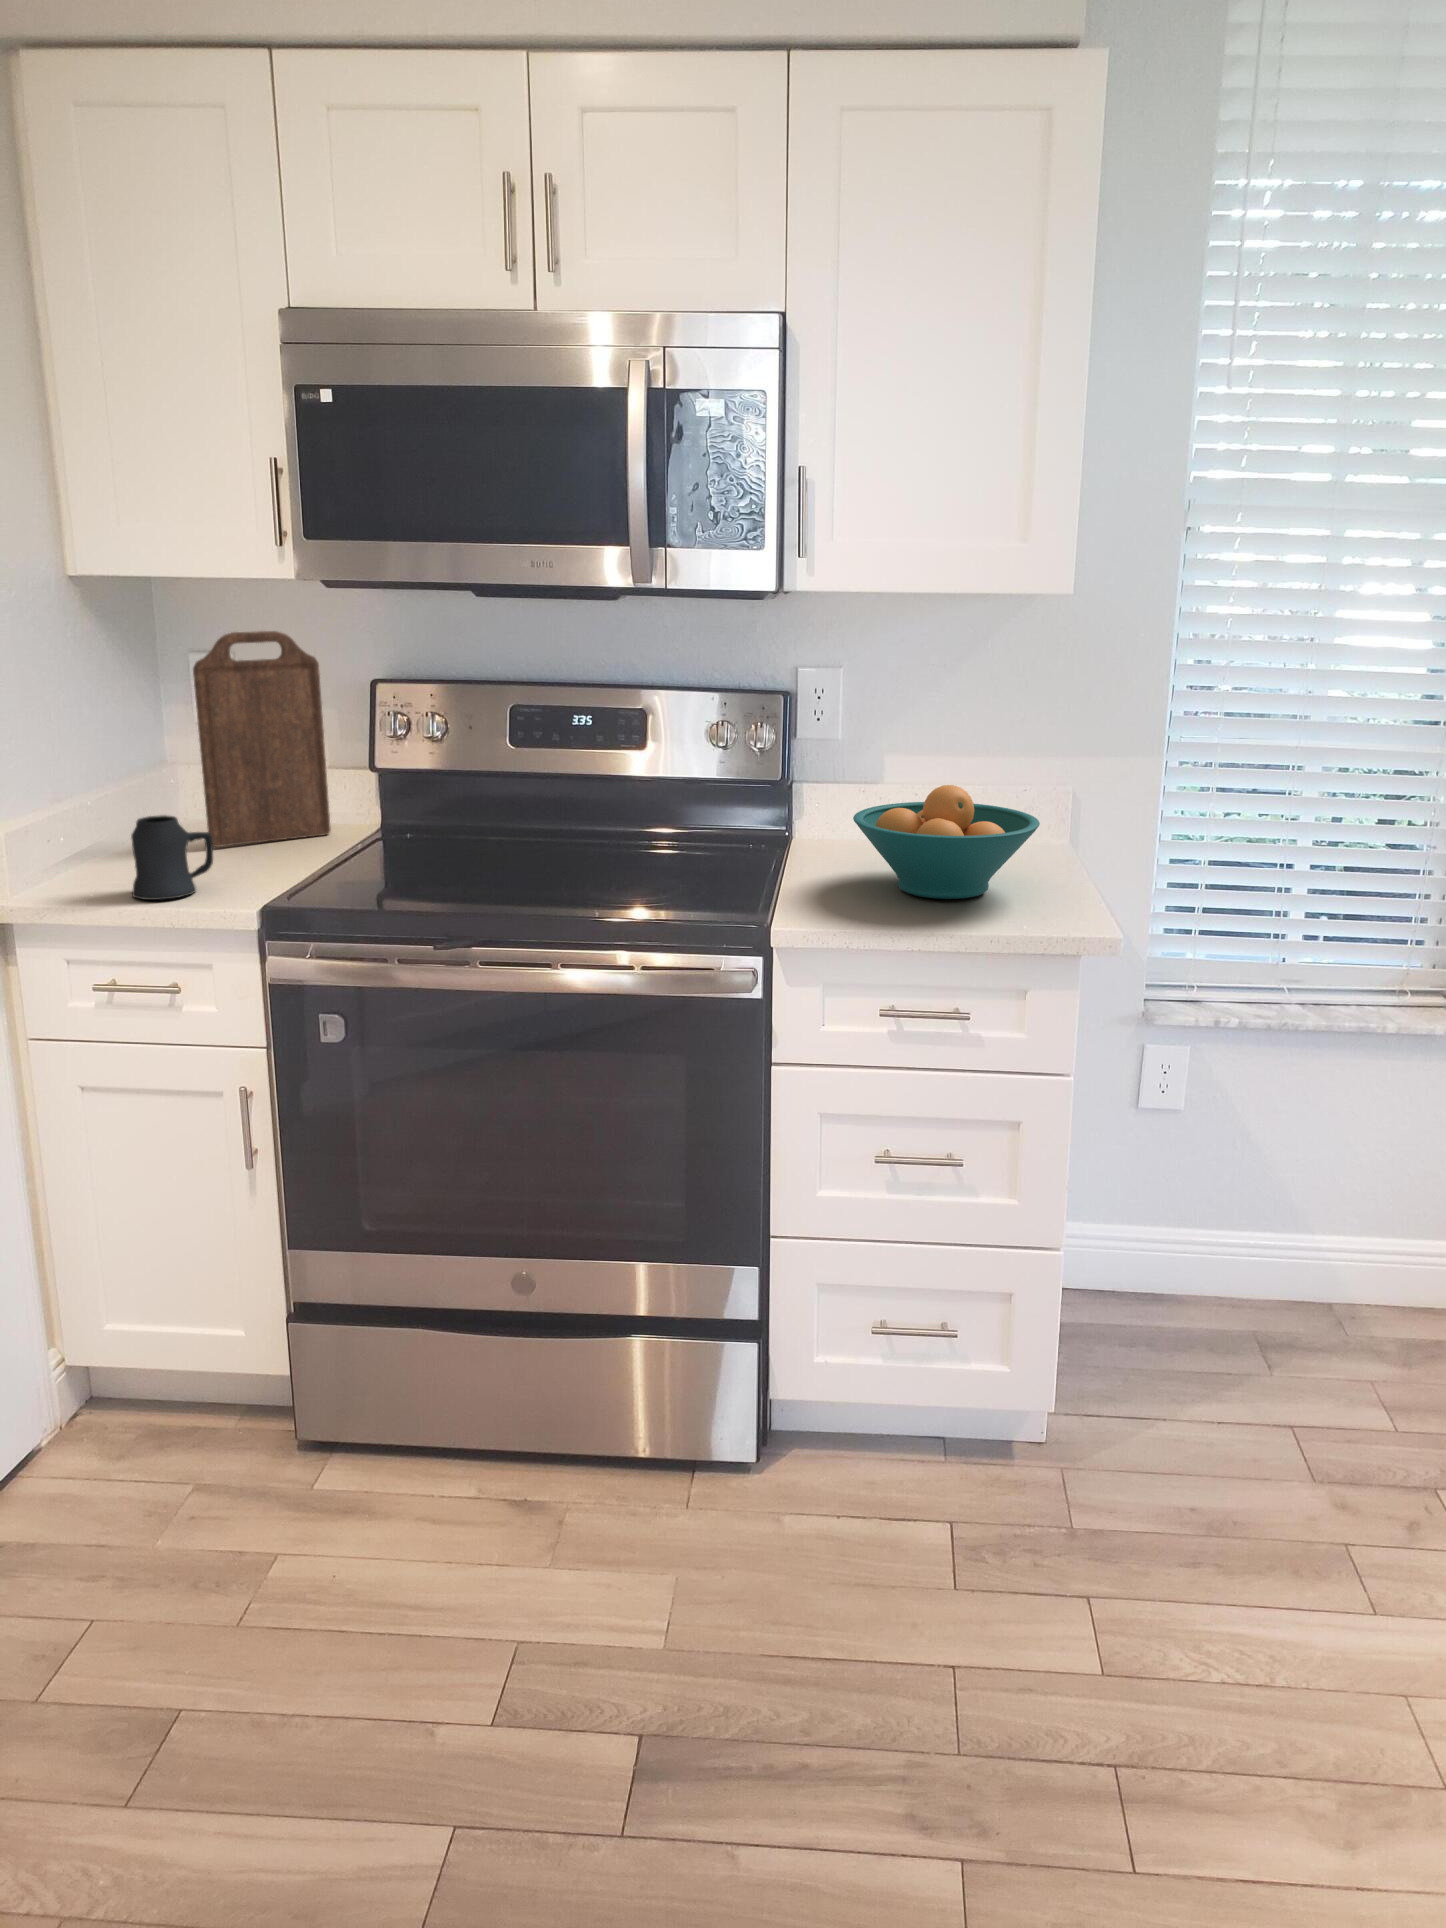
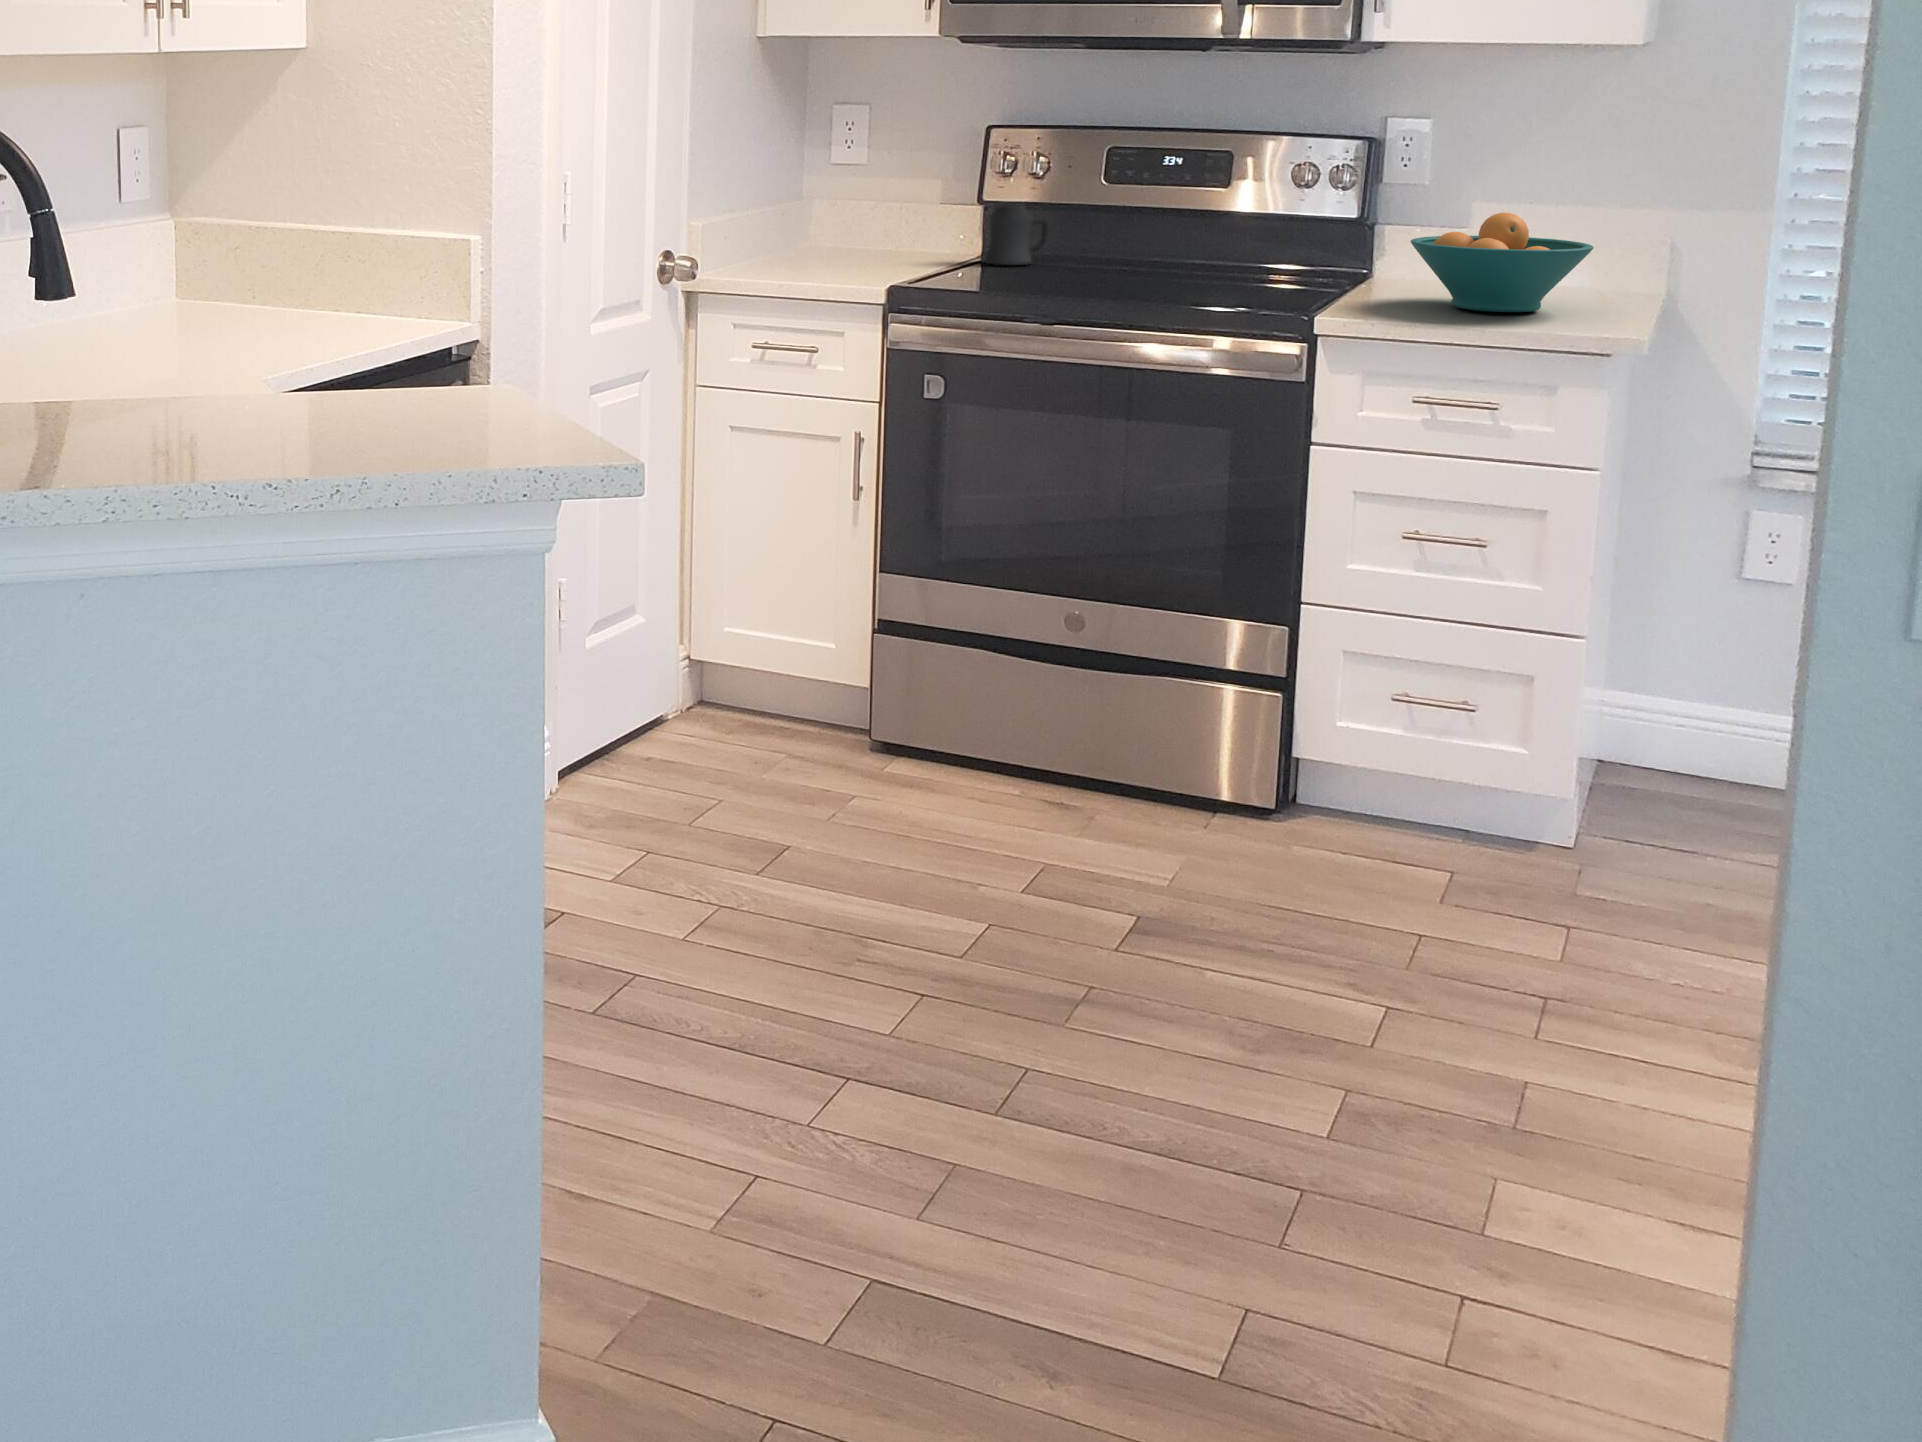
cutting board: present [193,631,331,847] -> none [839,81,945,259]
mug: present [131,815,213,900] -> present [985,204,1048,265]

